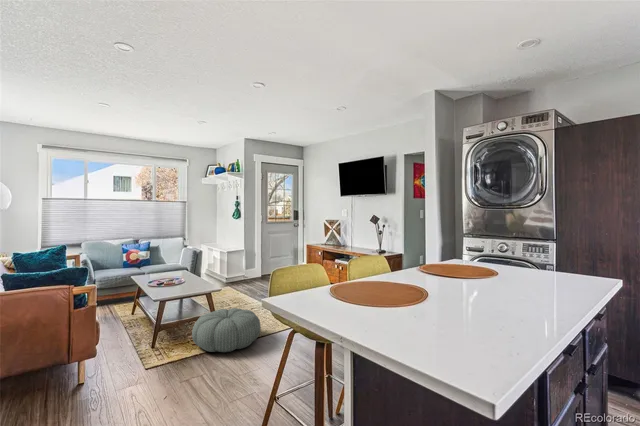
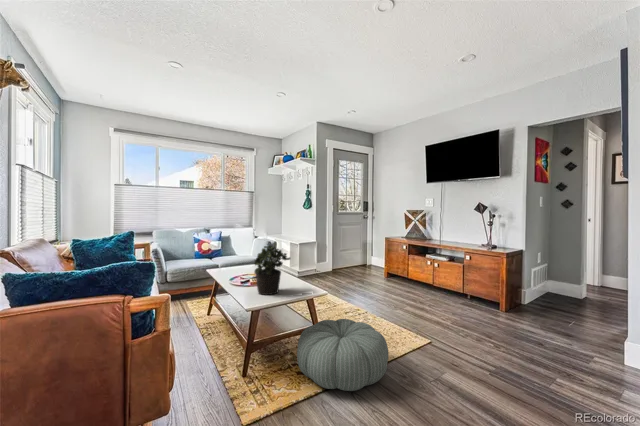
potted plant: none [163,253,194,291] -> present [254,245,290,295]

